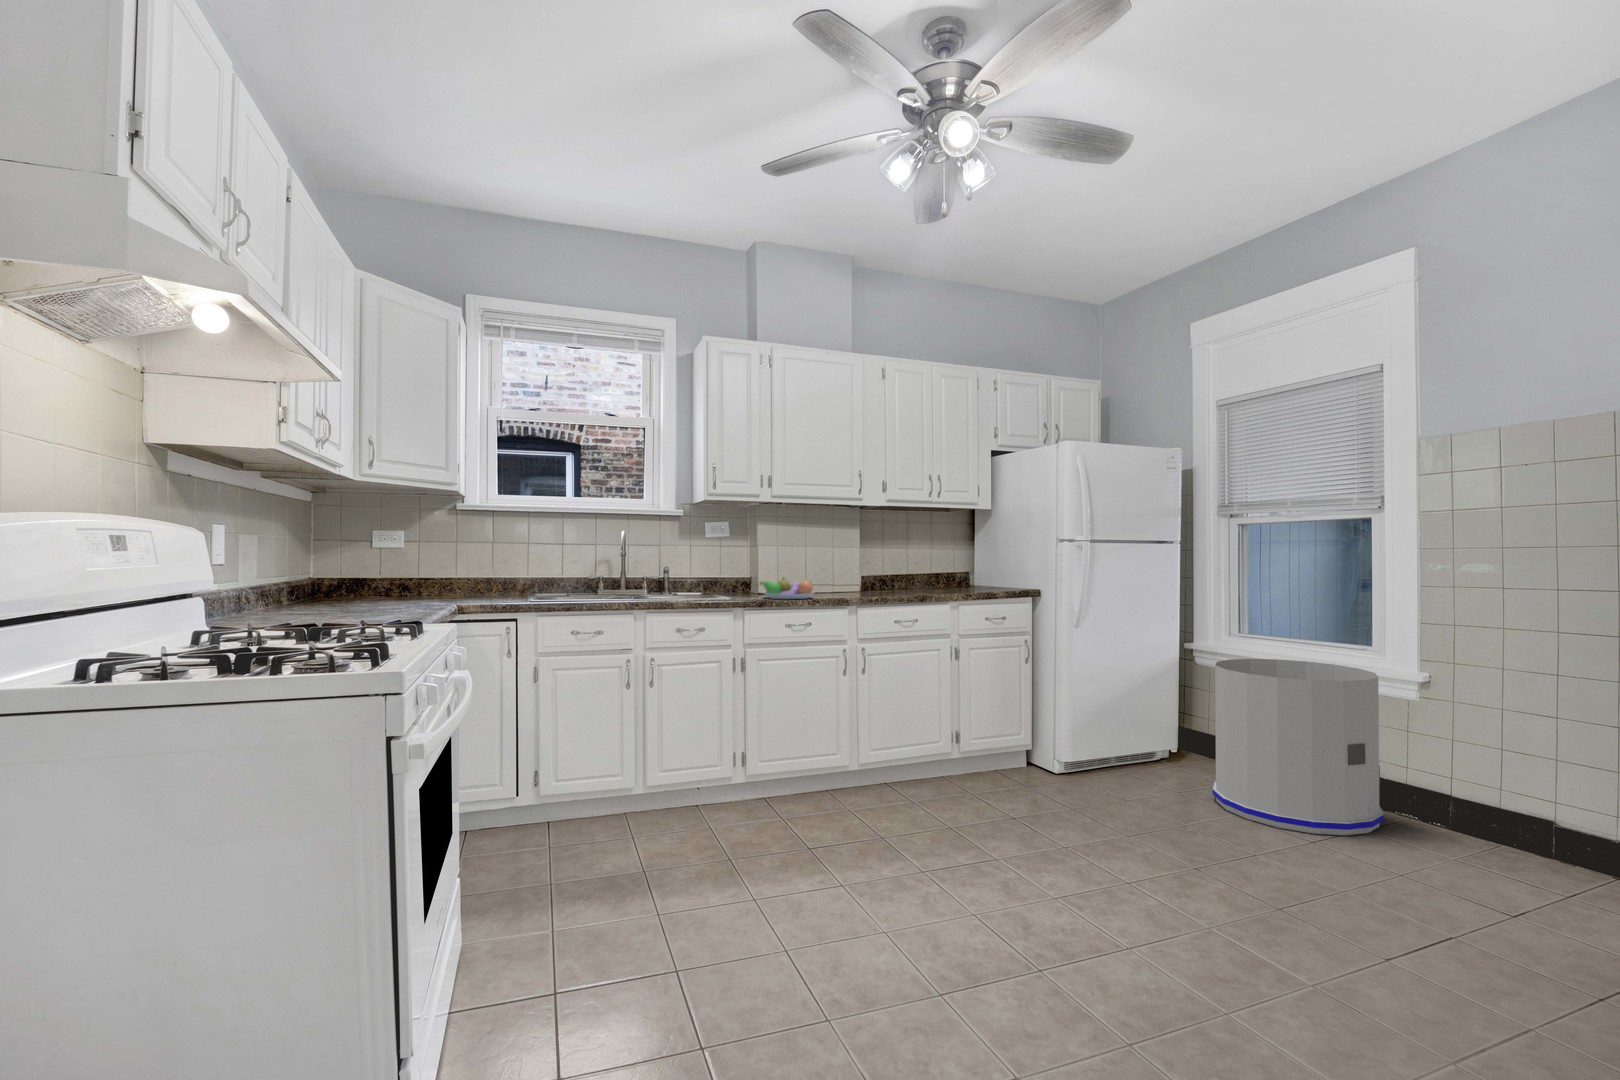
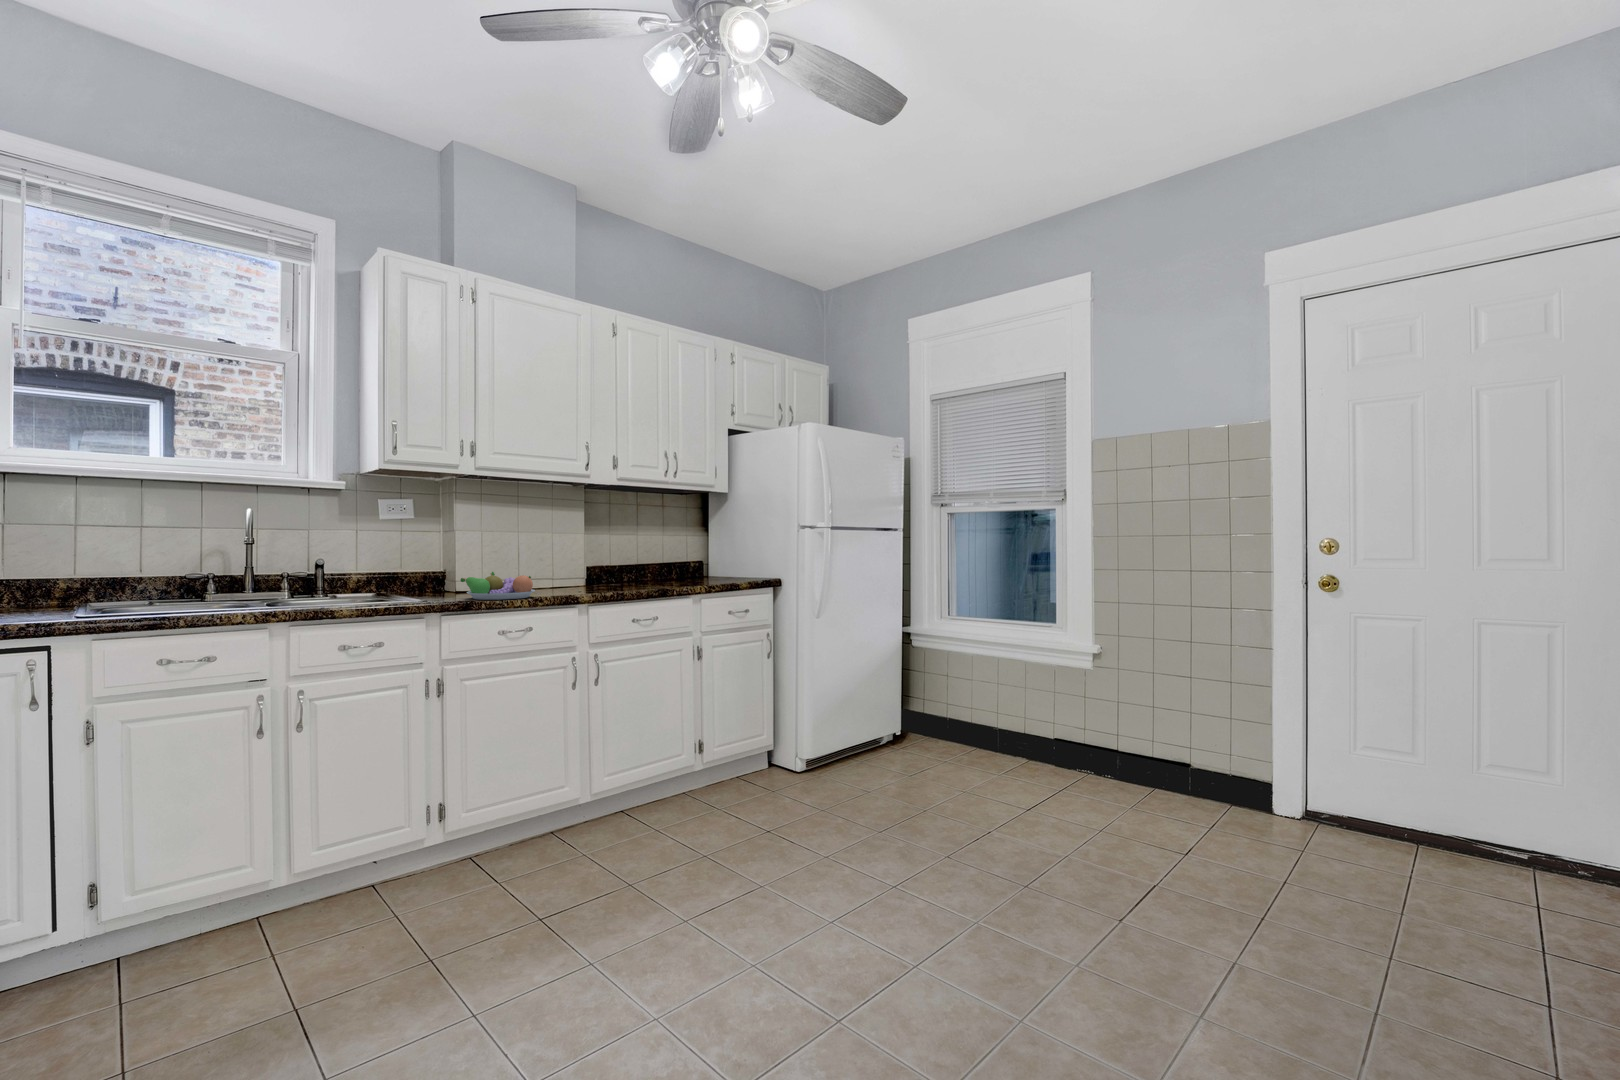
trash can: present [1213,659,1384,835] -> none [943,639,1081,799]

